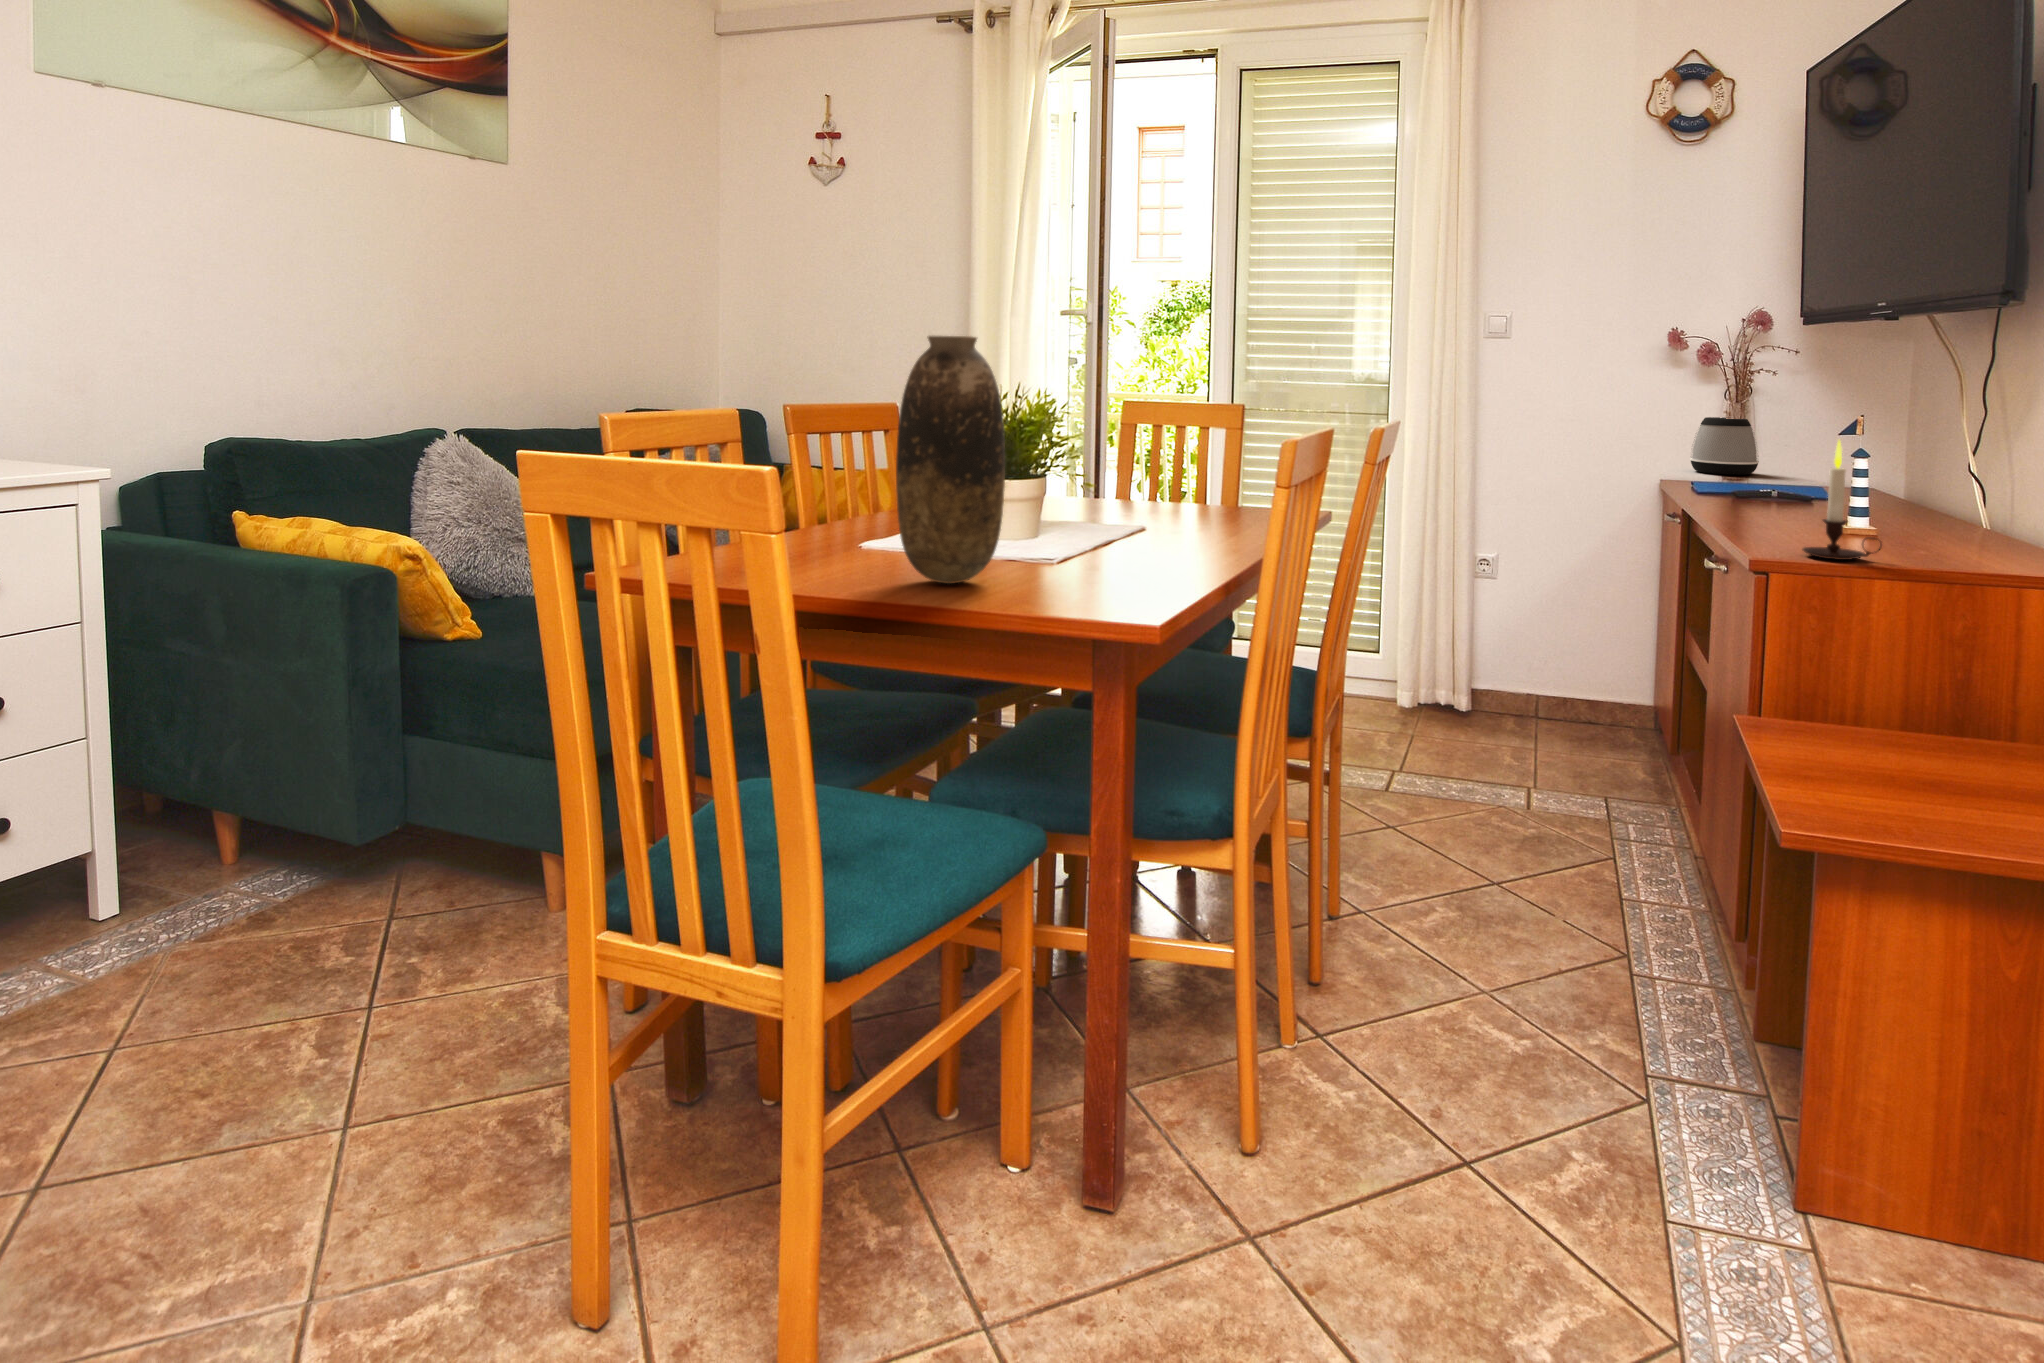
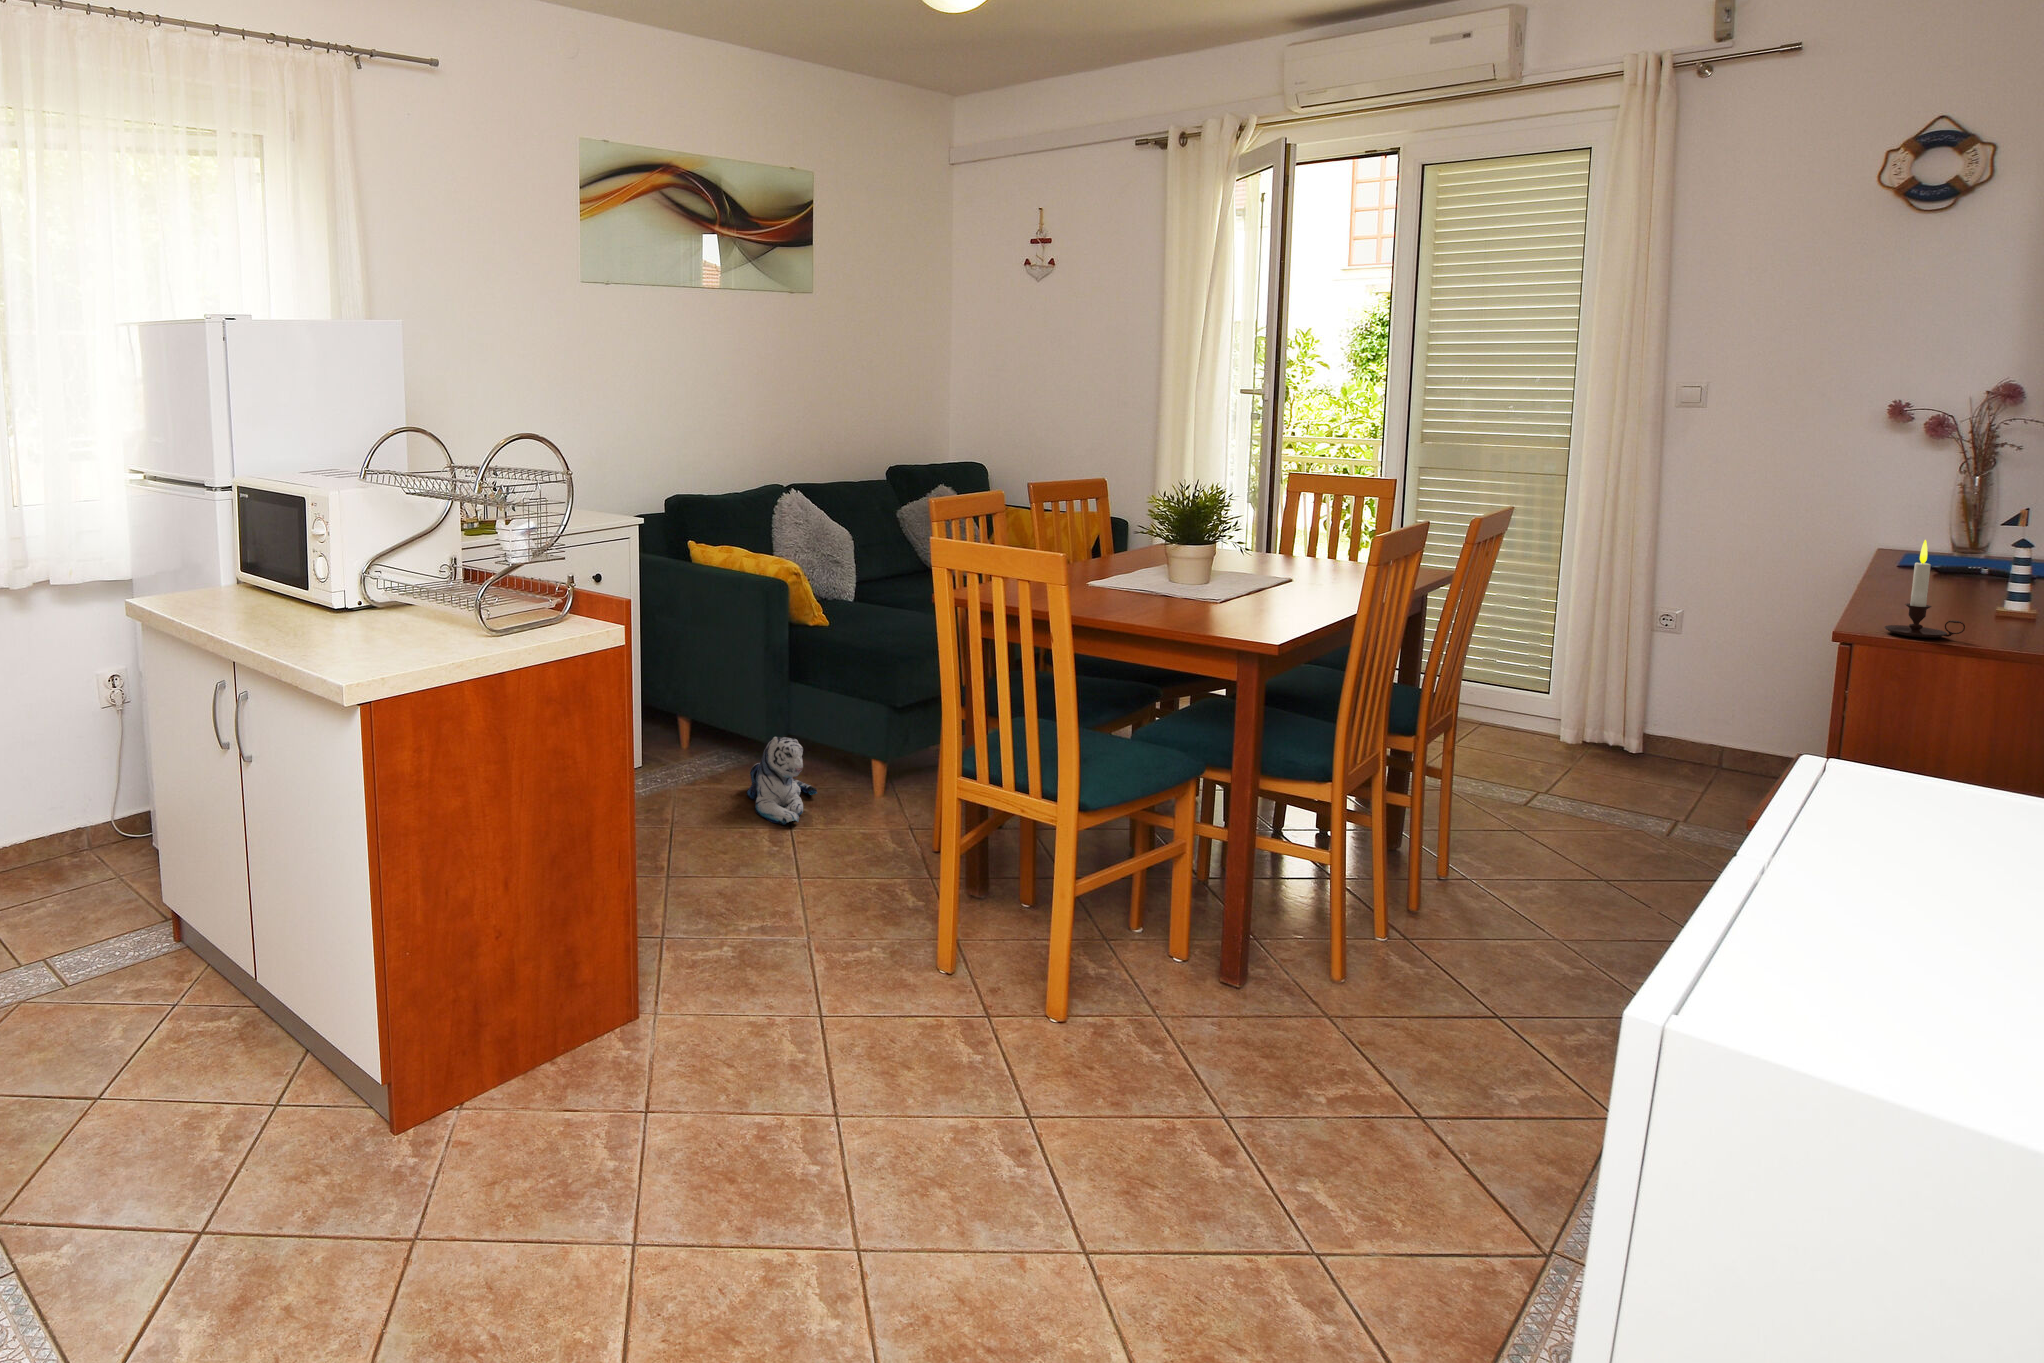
vase: present [896,336,1005,584] -> none [1121,464,1191,612]
speaker: present [1690,417,1759,475] -> none [1915,489,2003,547]
plush toy: none [287,845,431,1016] -> present [746,737,817,825]

